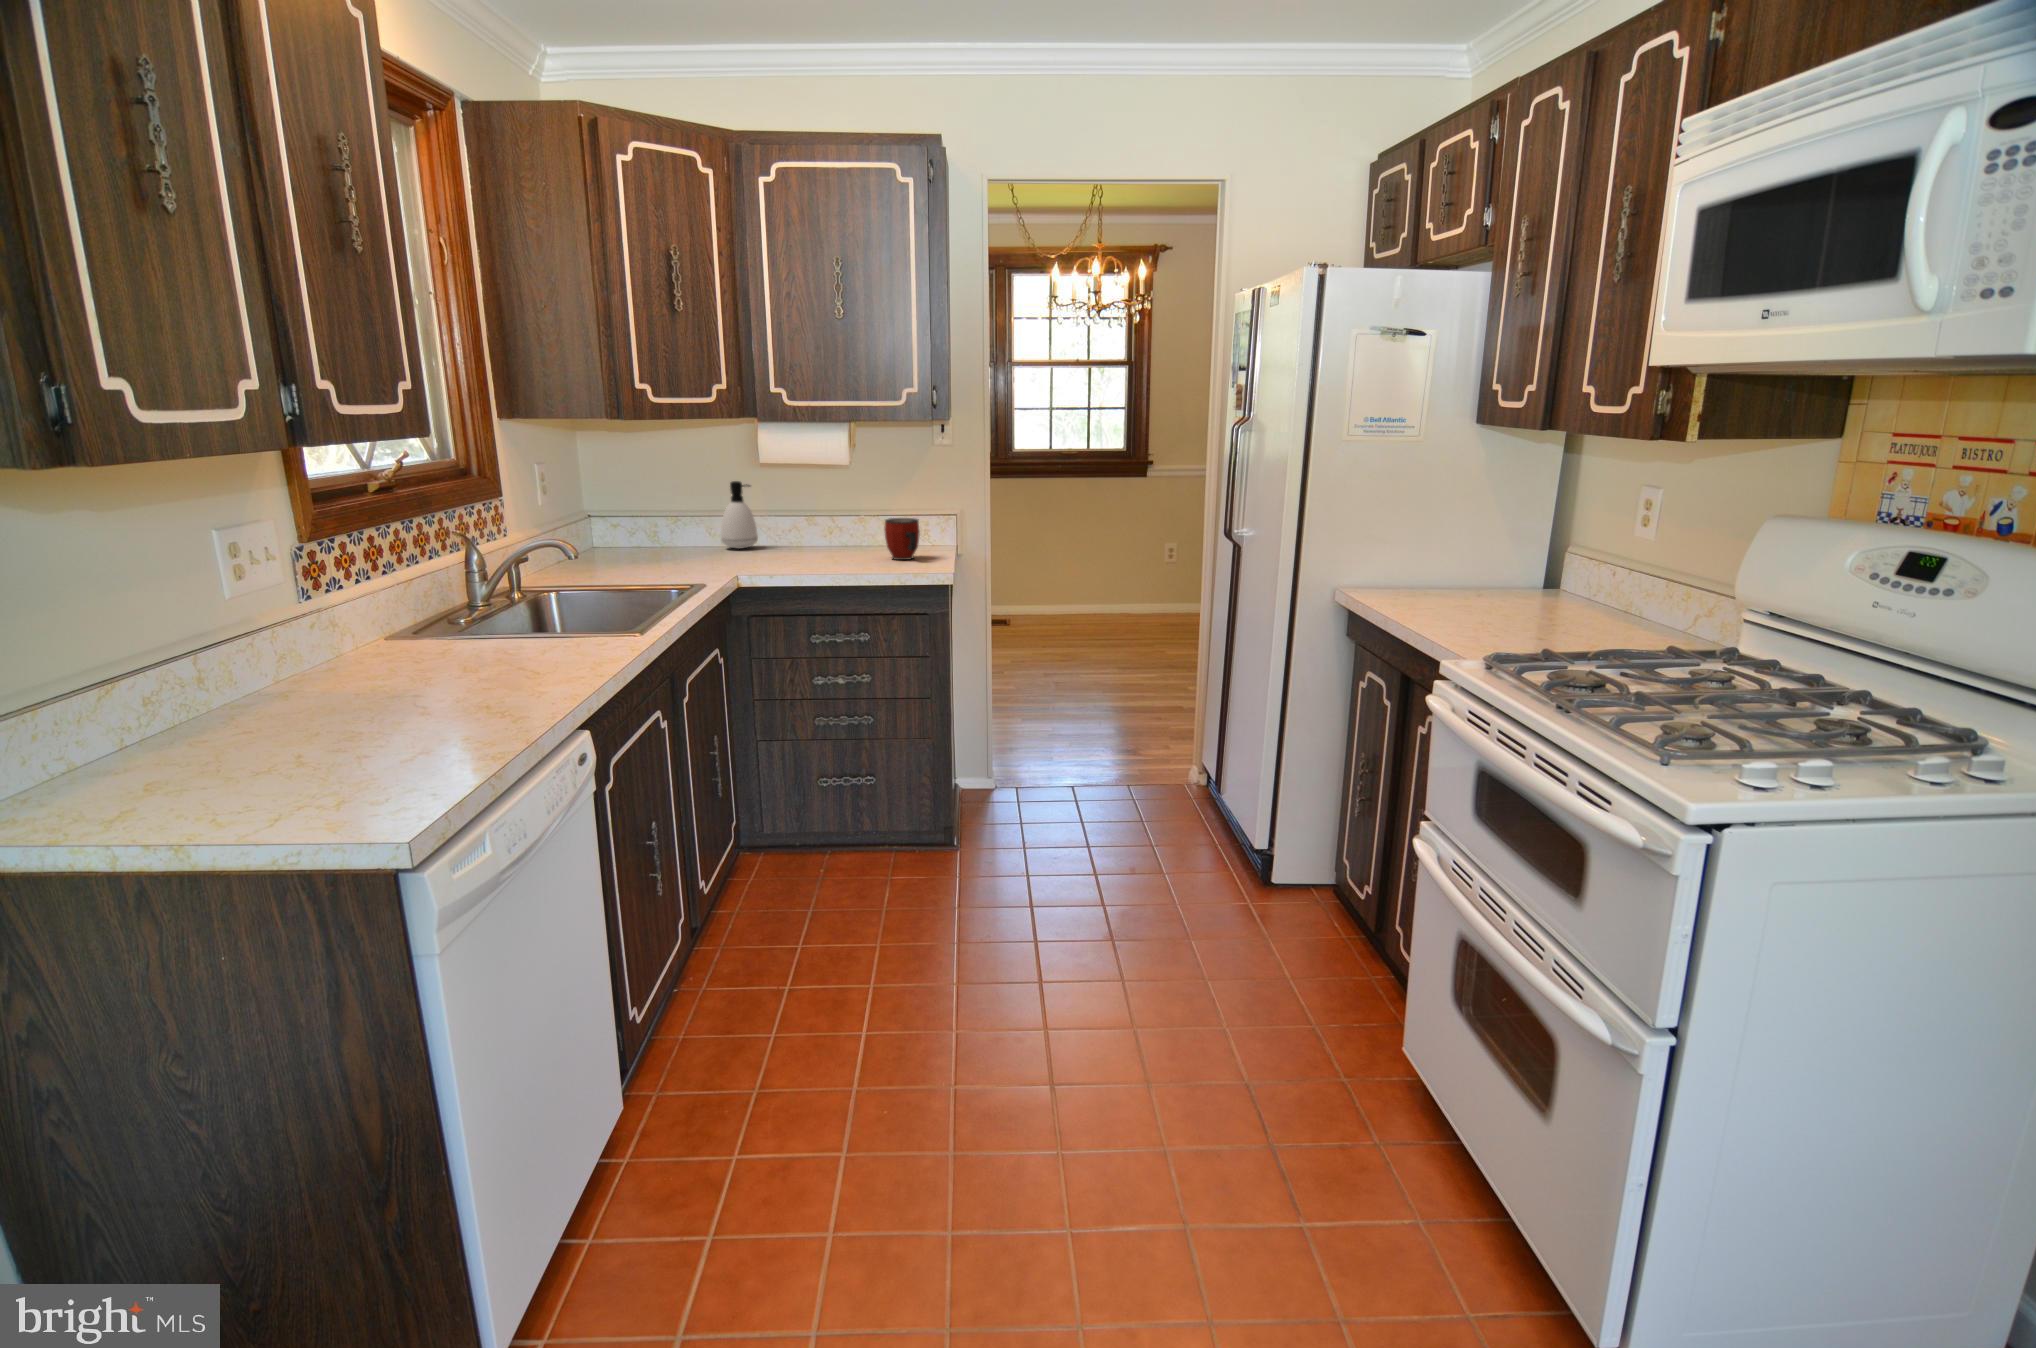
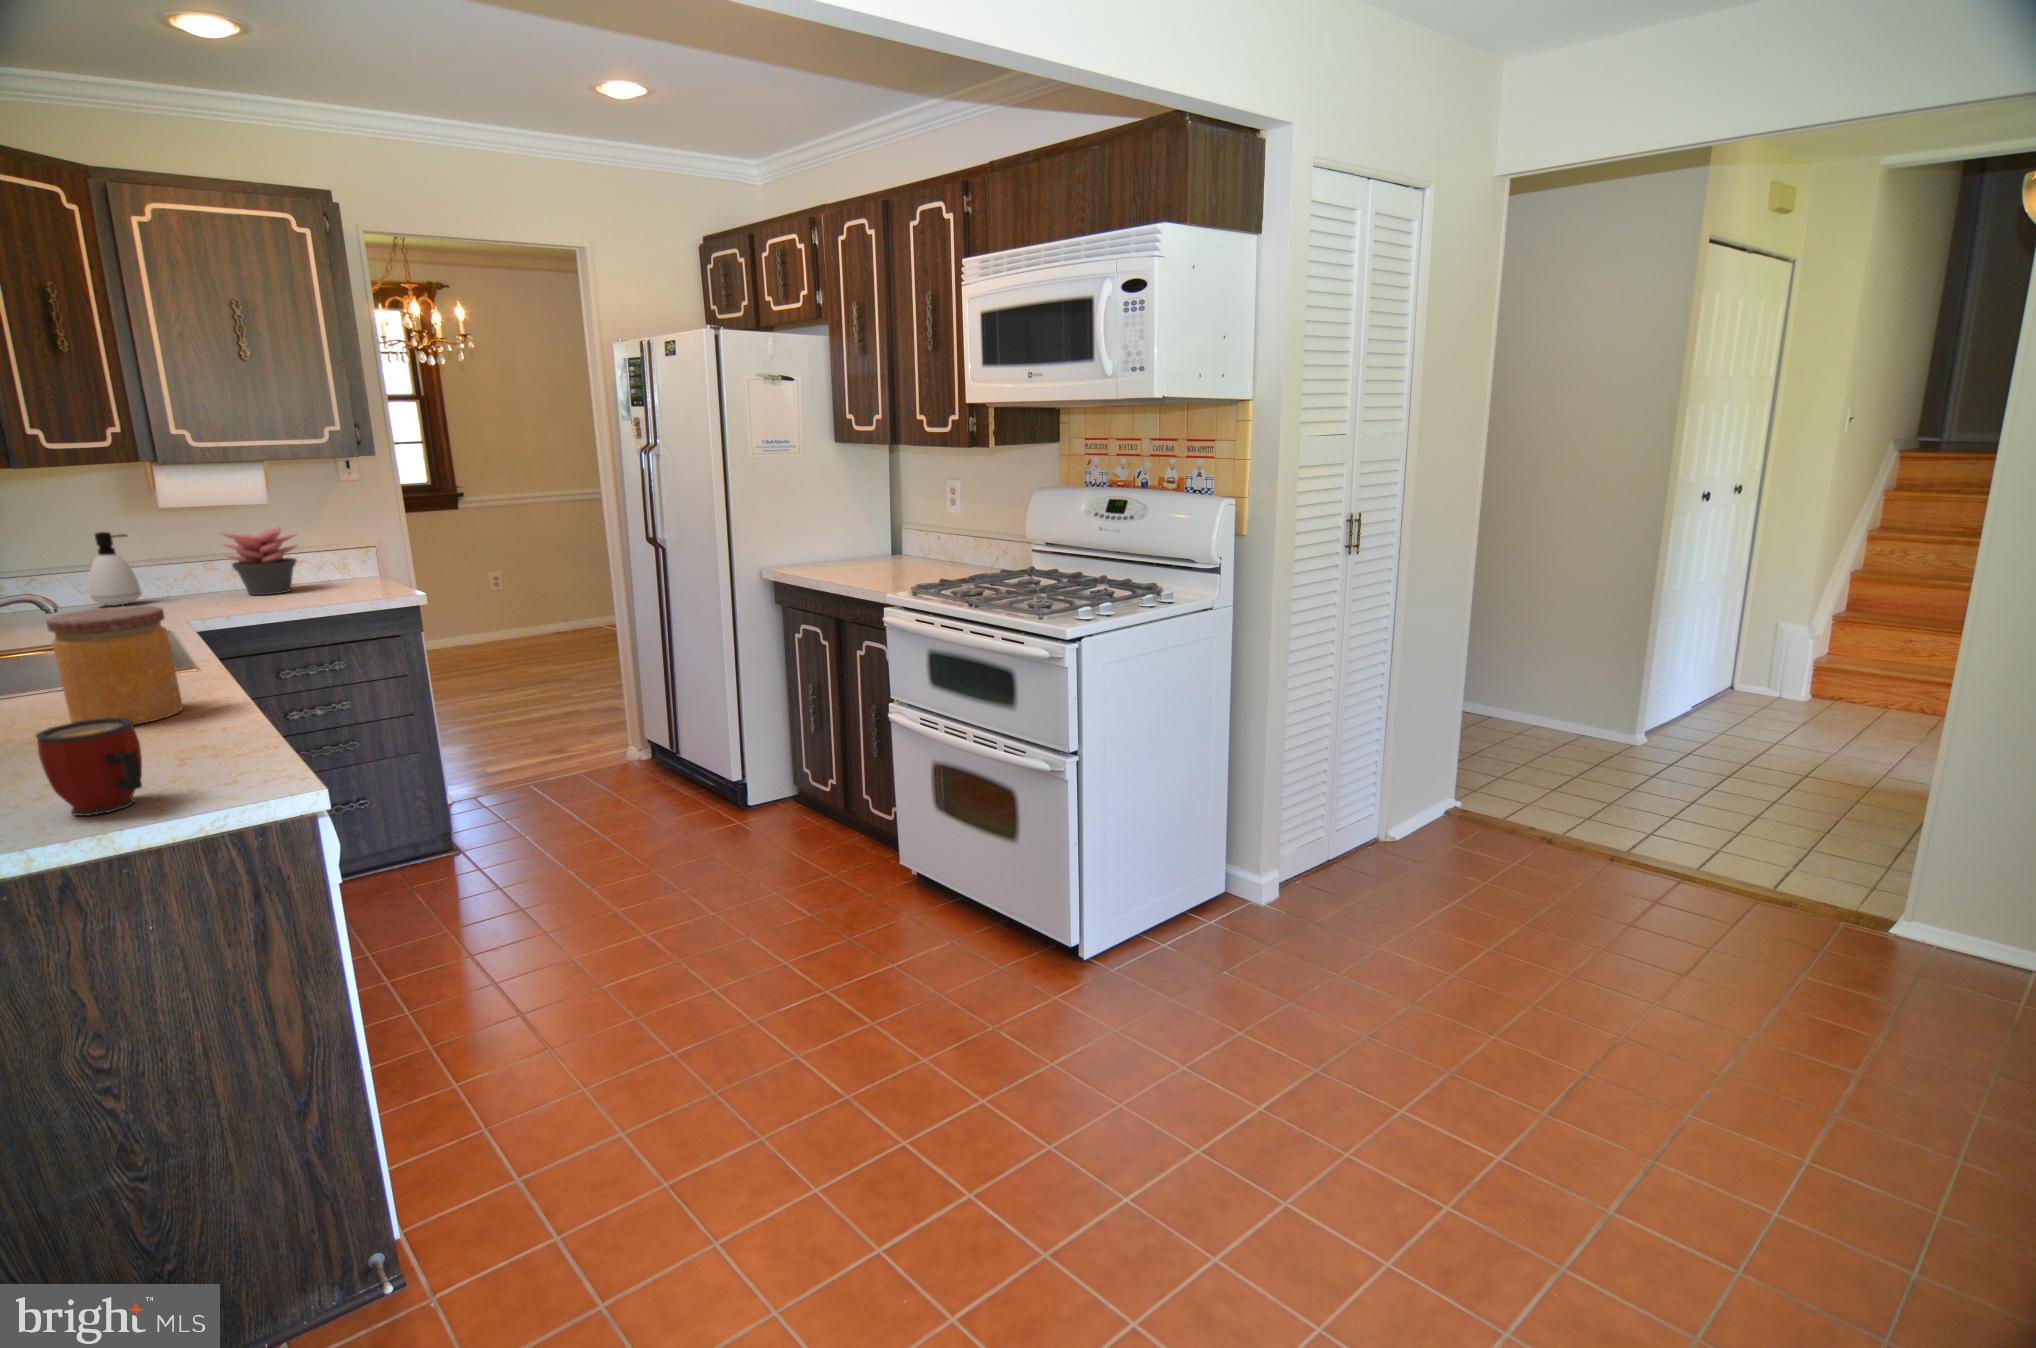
succulent plant: none [819,487,878,553] -> present [222,527,297,595]
mug: present [884,518,920,560] -> present [36,718,142,816]
jar: none [452,564,564,687] -> present [47,606,183,725]

